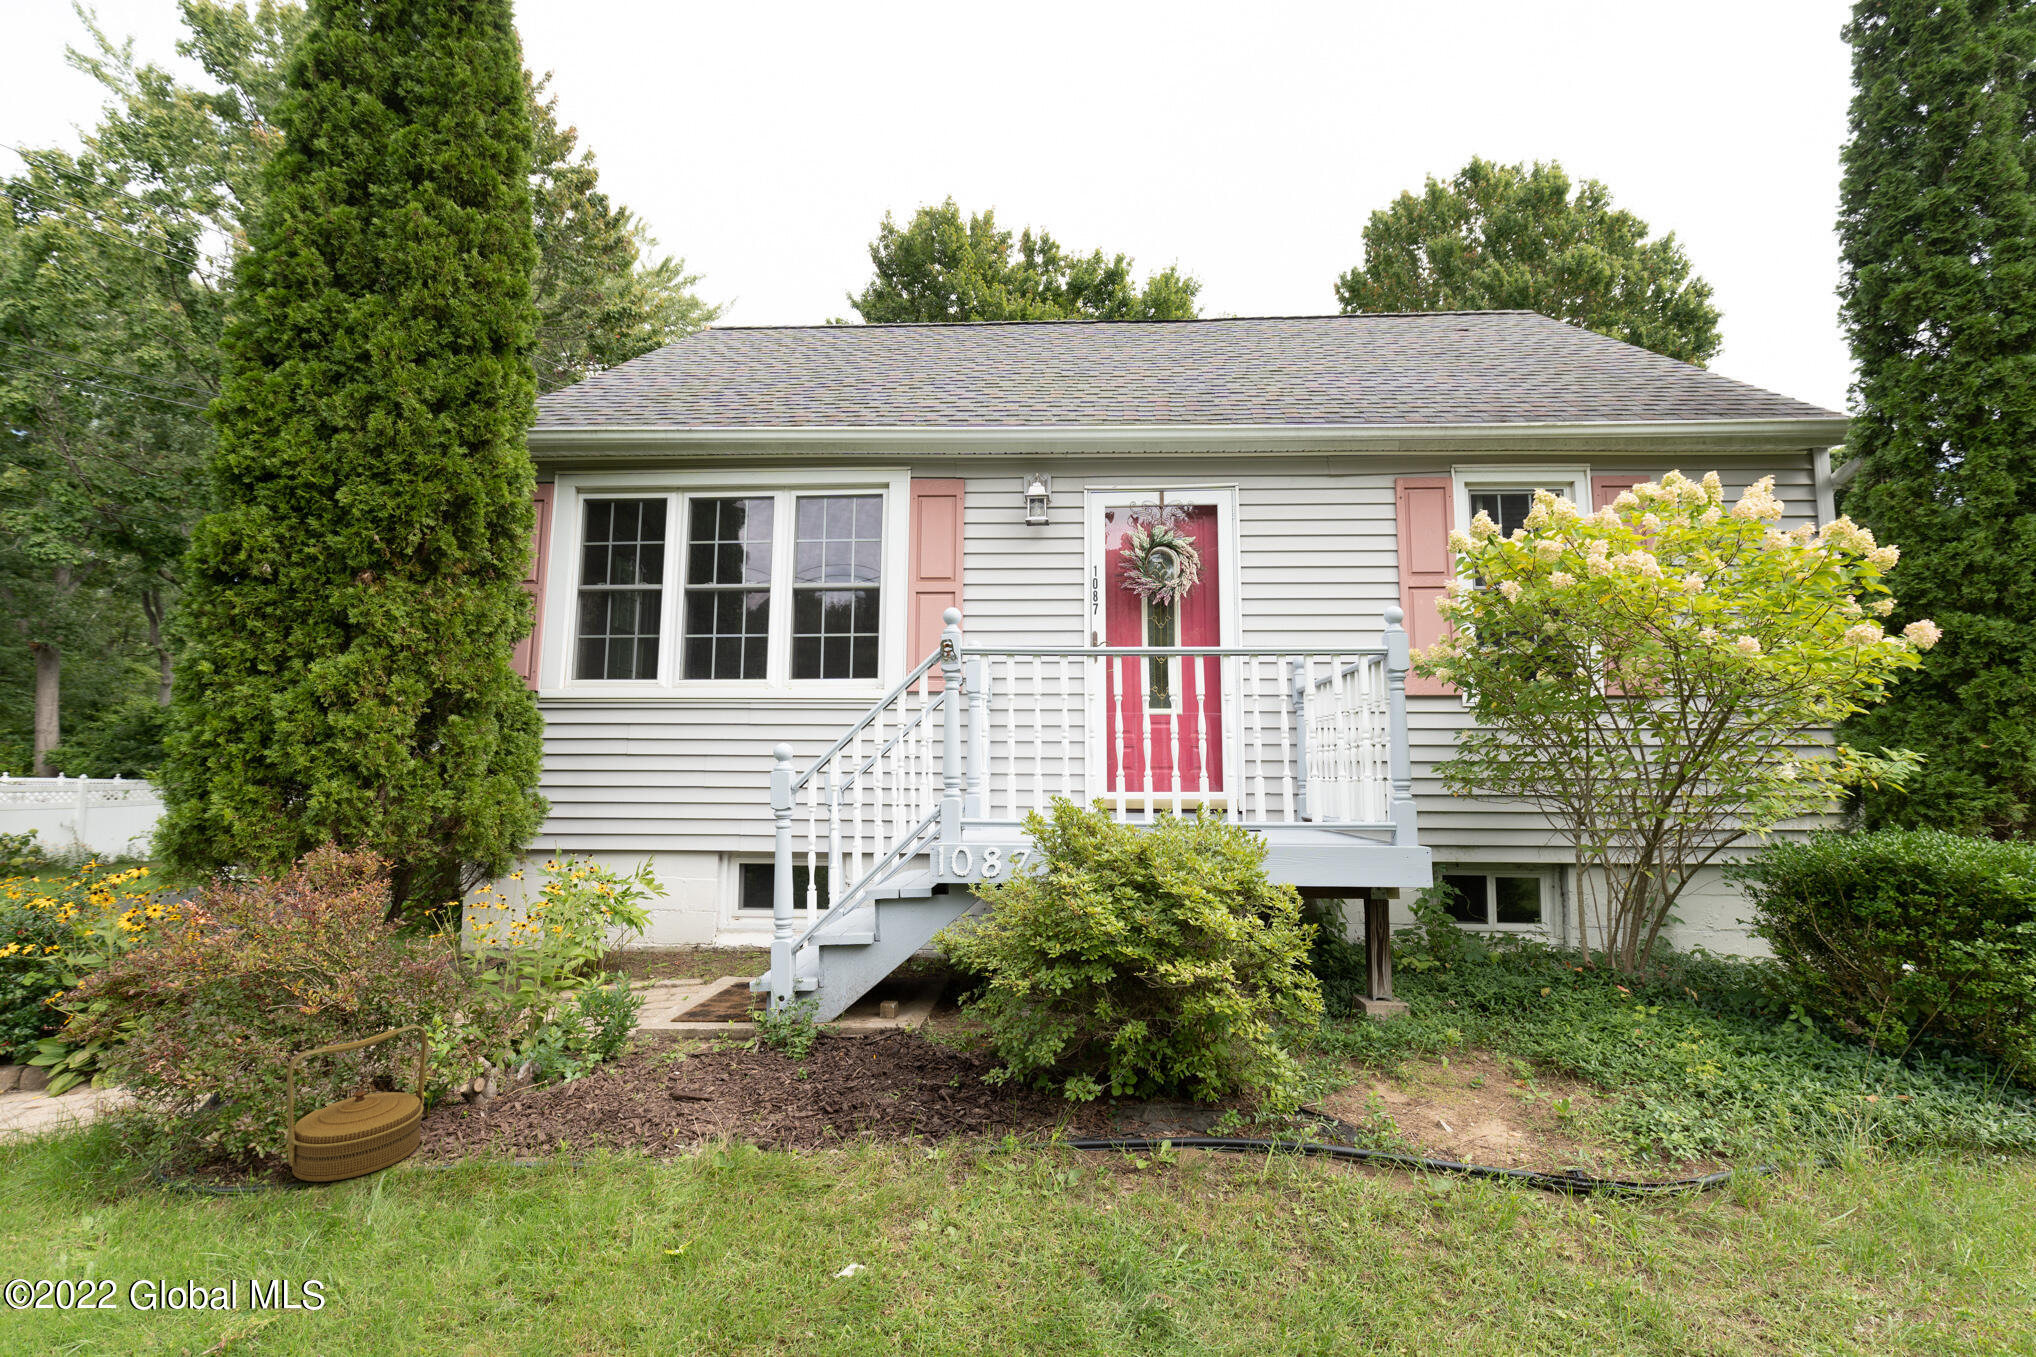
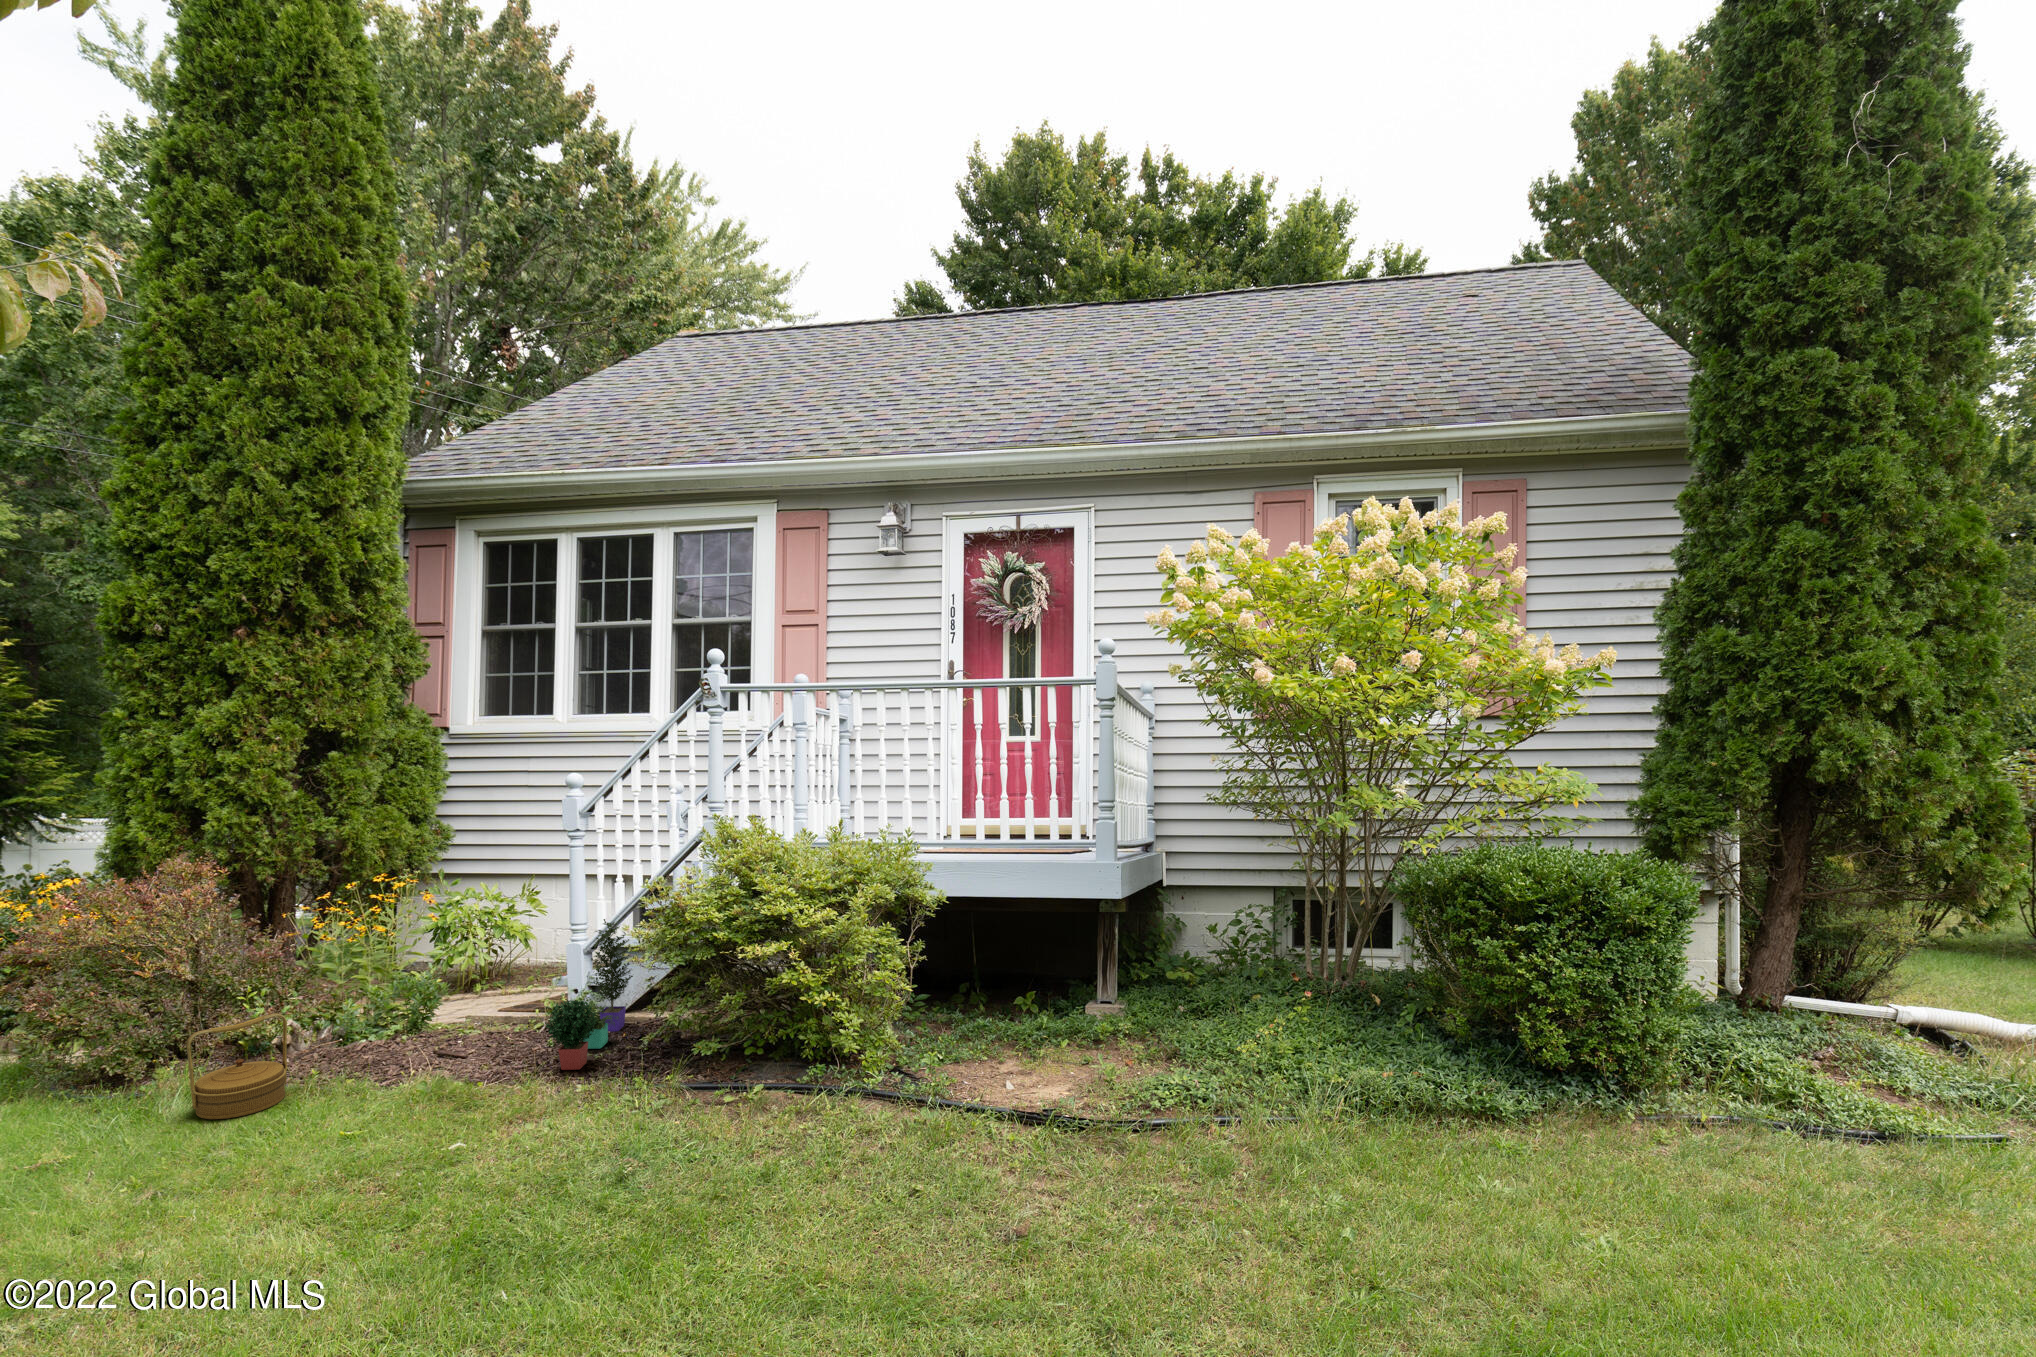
potted plant: none [776,904,855,1098] -> present [546,919,633,1070]

